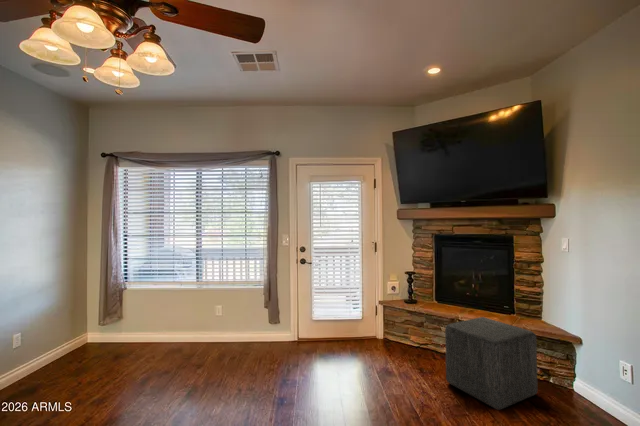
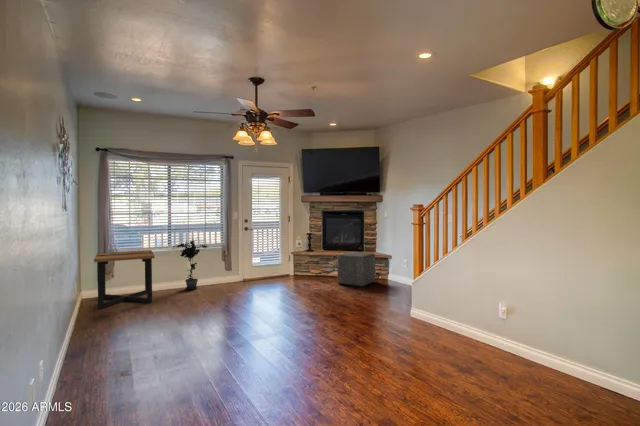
potted plant: none [189,275,236,351] -> present [174,241,207,290]
side table: none [51,287,165,375] -> present [94,250,155,309]

